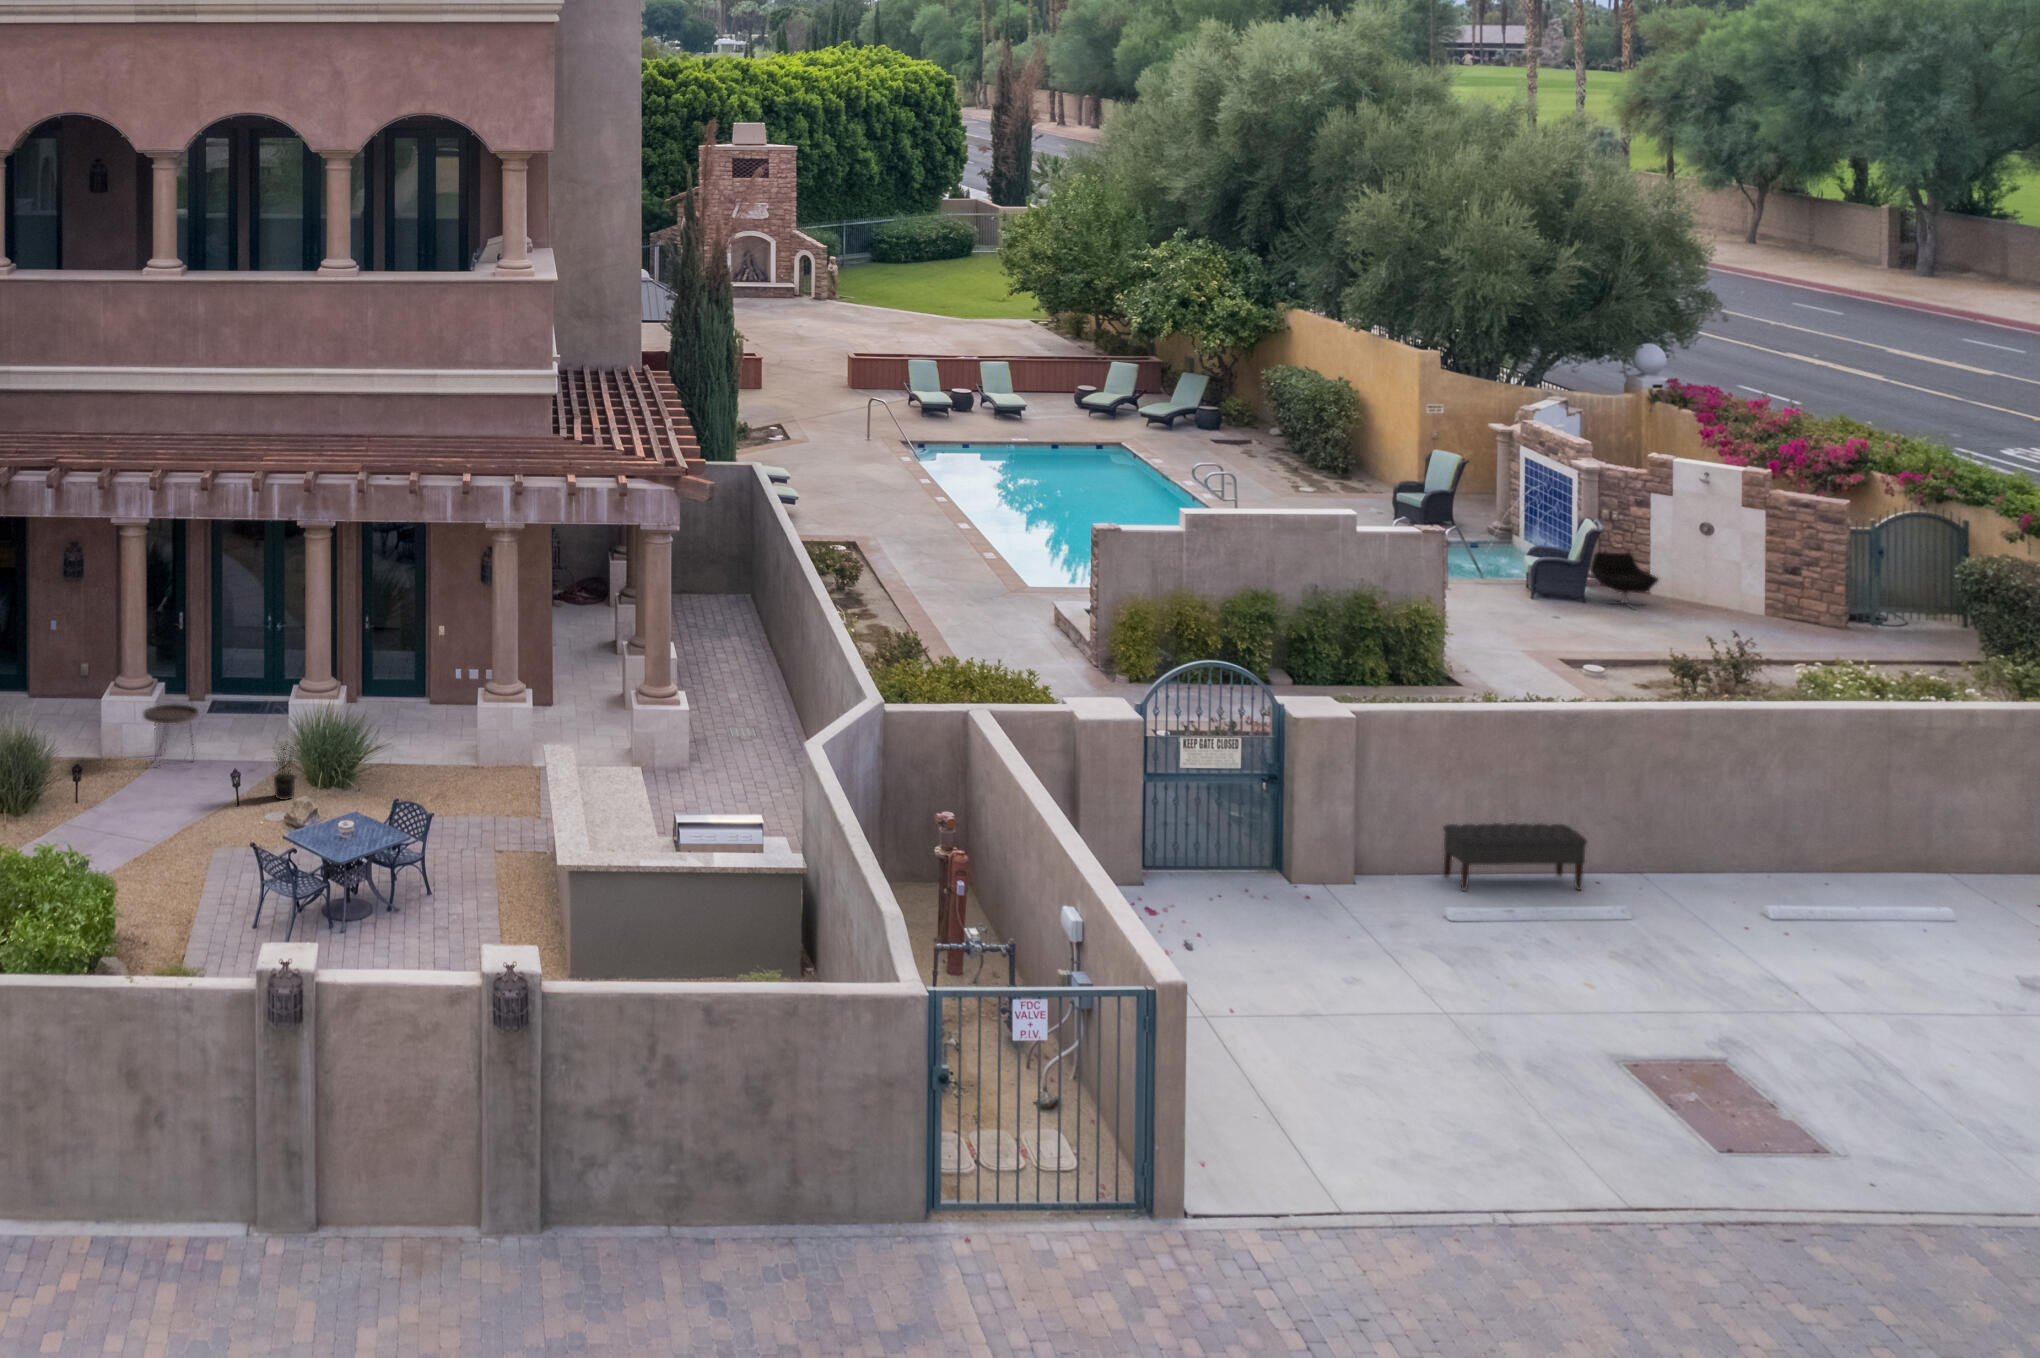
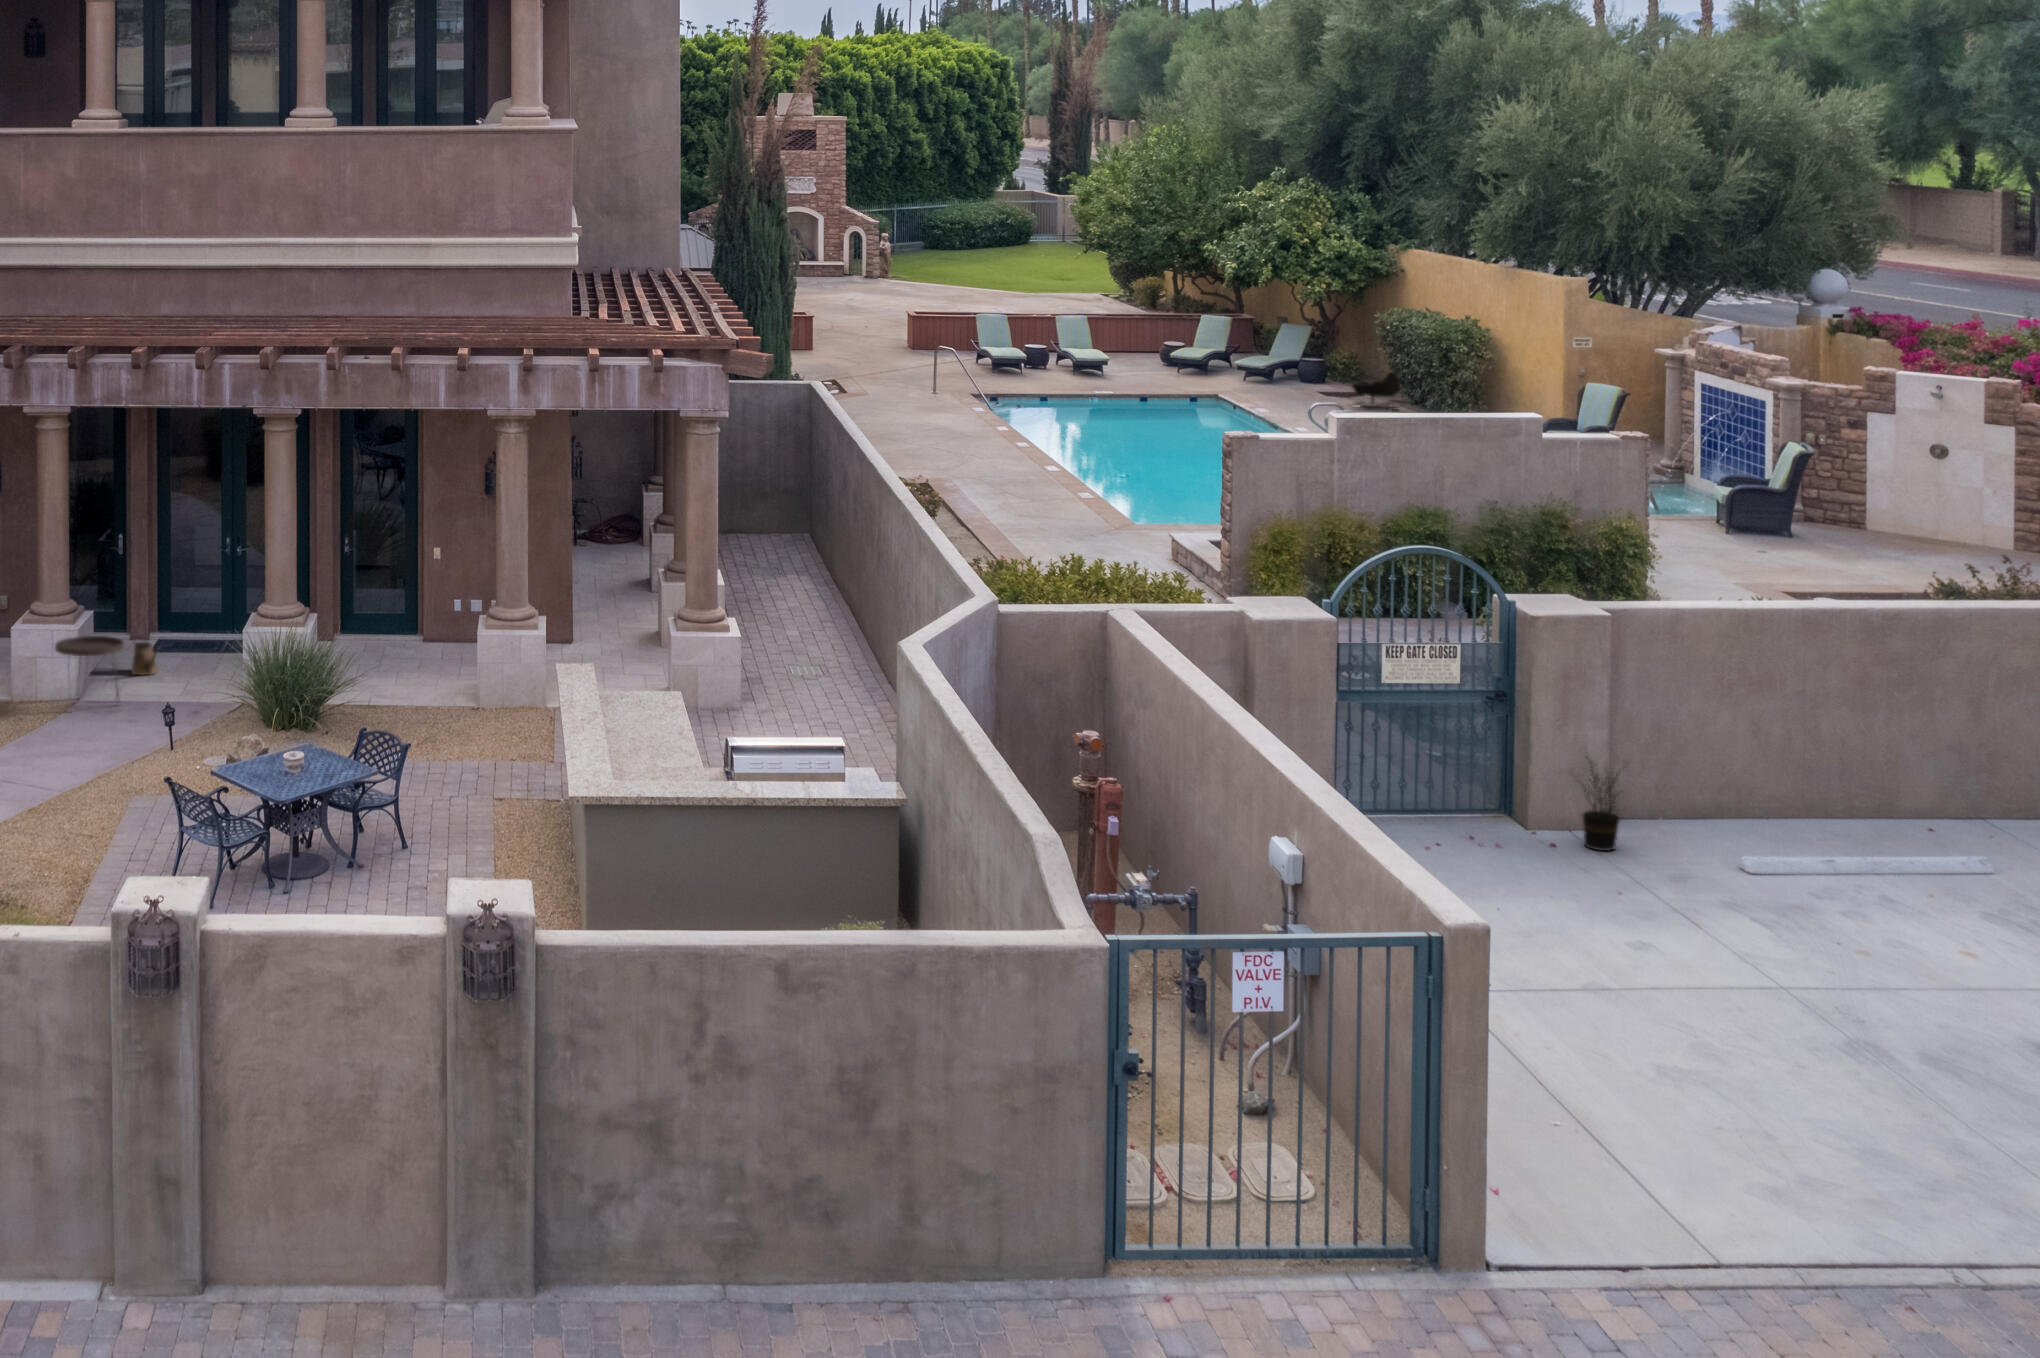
lounge chair: present [1591,552,1658,604] -> present [1353,372,1401,407]
watering can: none [199,704,224,733] -> present [132,642,160,675]
potted plant: present [274,744,295,800] -> present [1579,752,1626,851]
bench: present [1443,823,1587,890] -> none [1729,754,1927,841]

